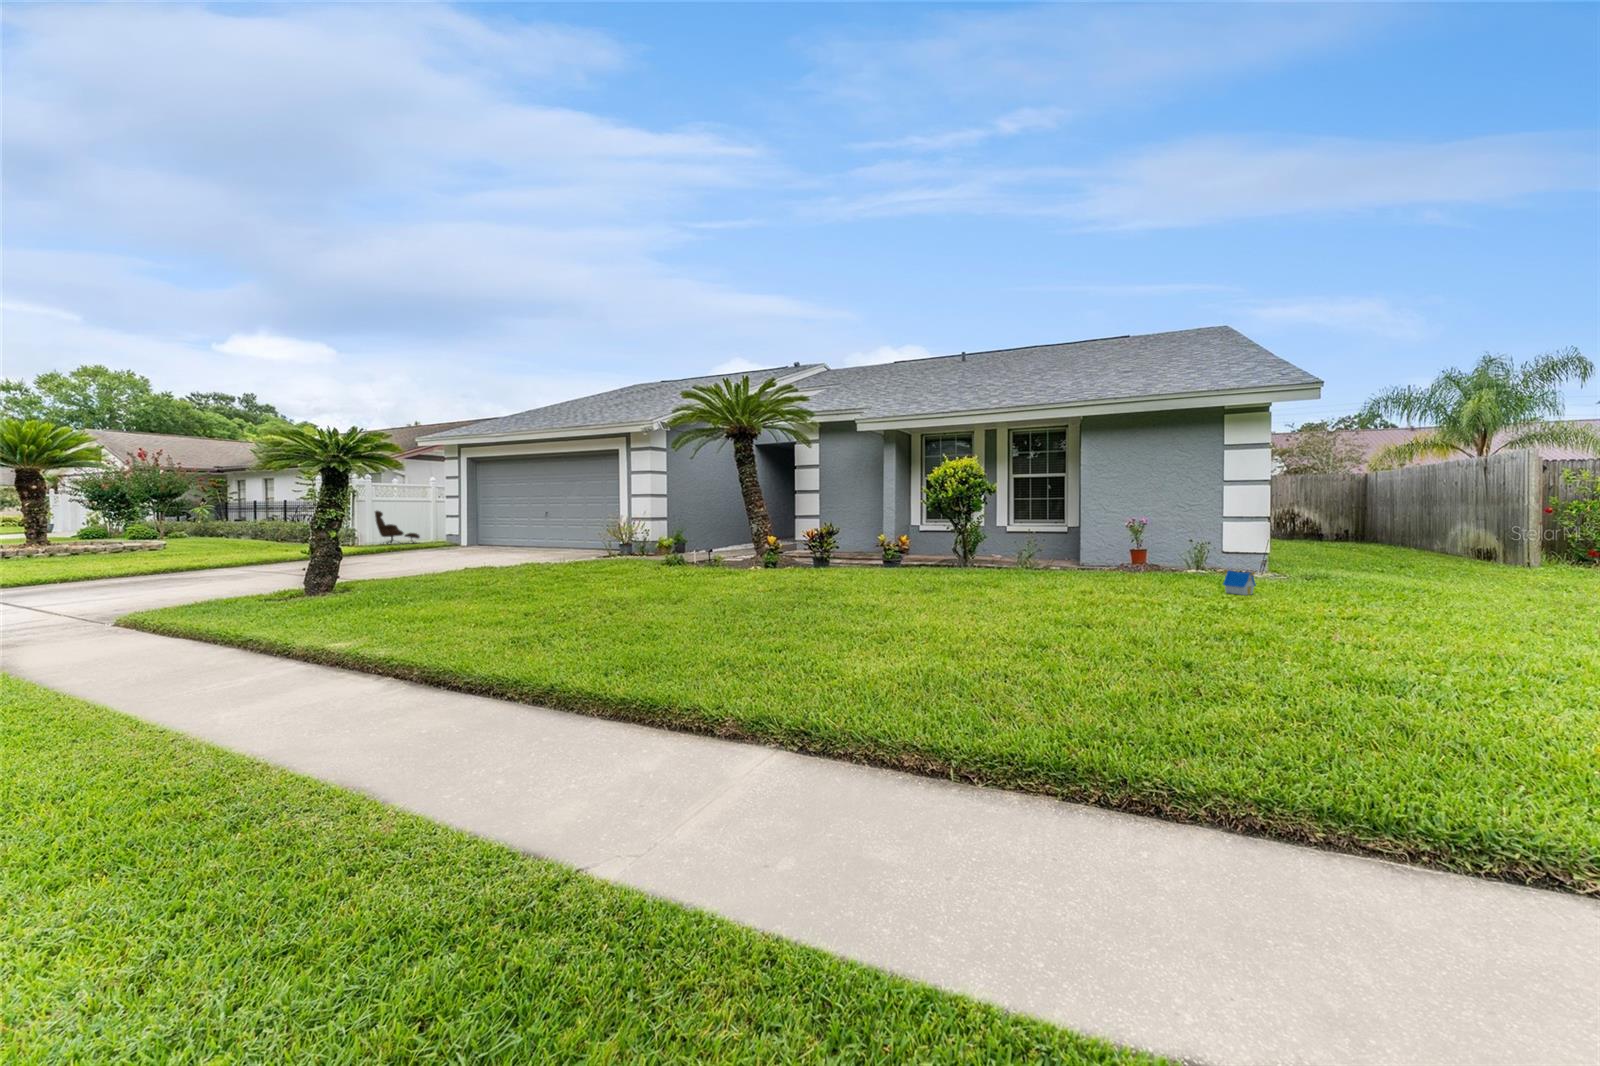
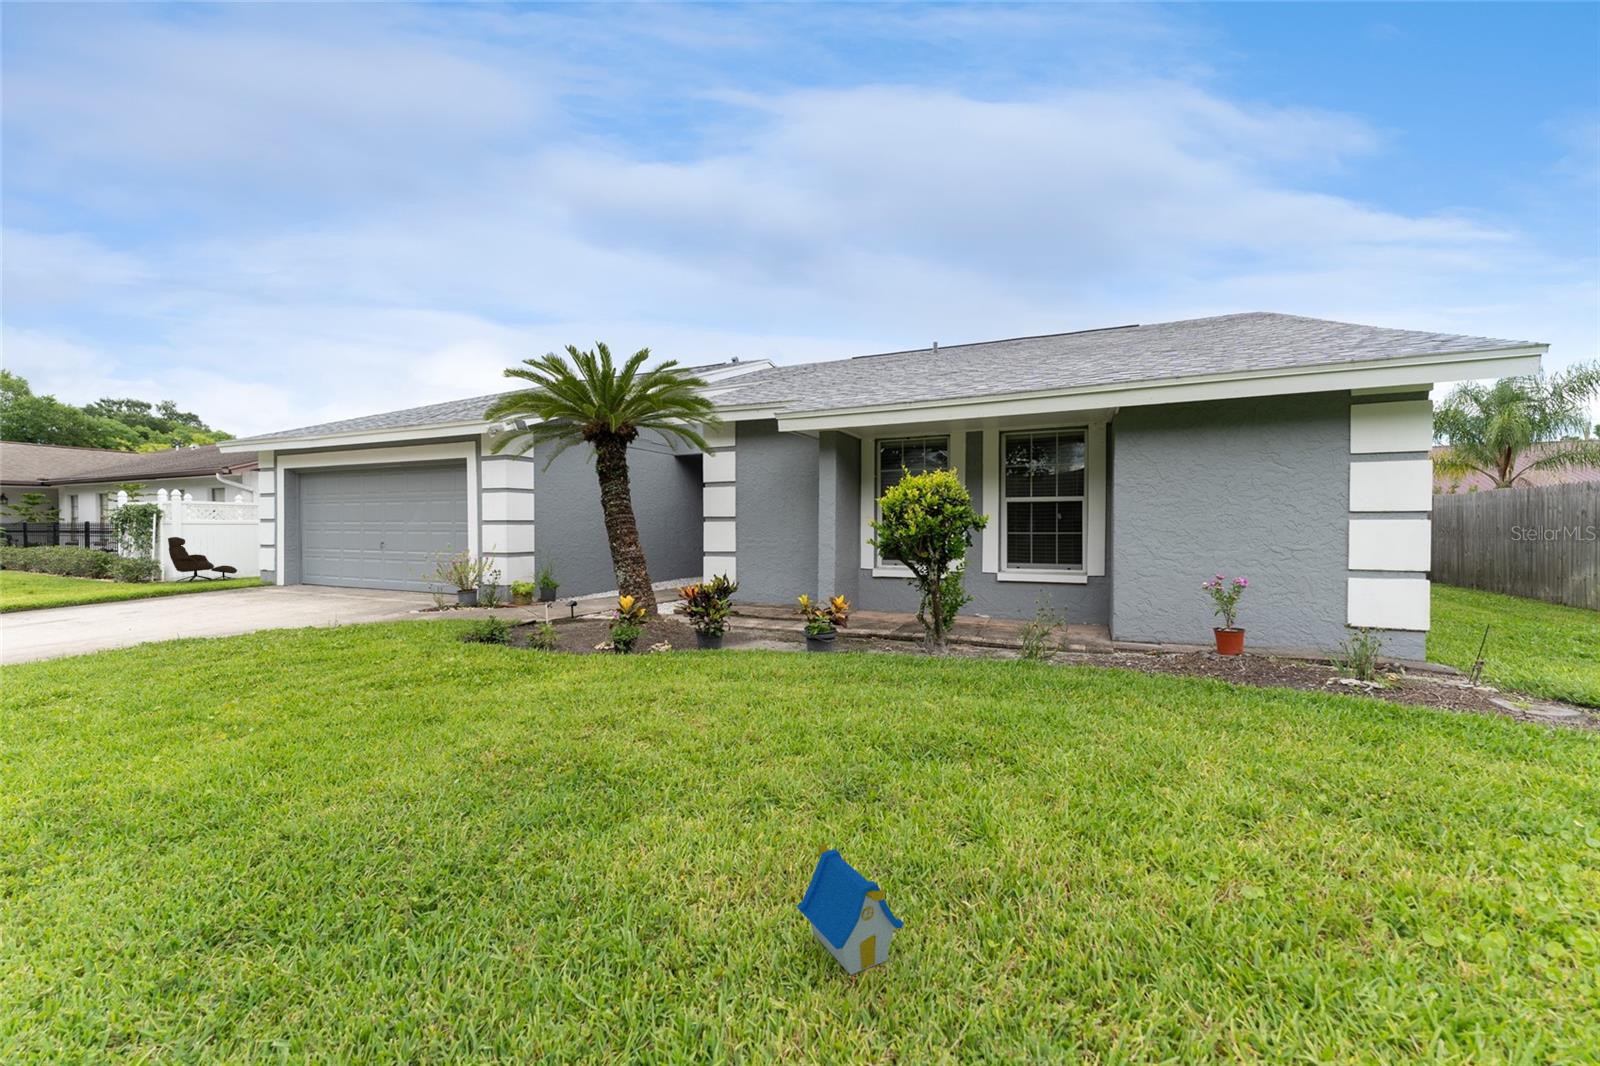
toy house: present [1223,570,1256,595] -> present [797,843,904,975]

